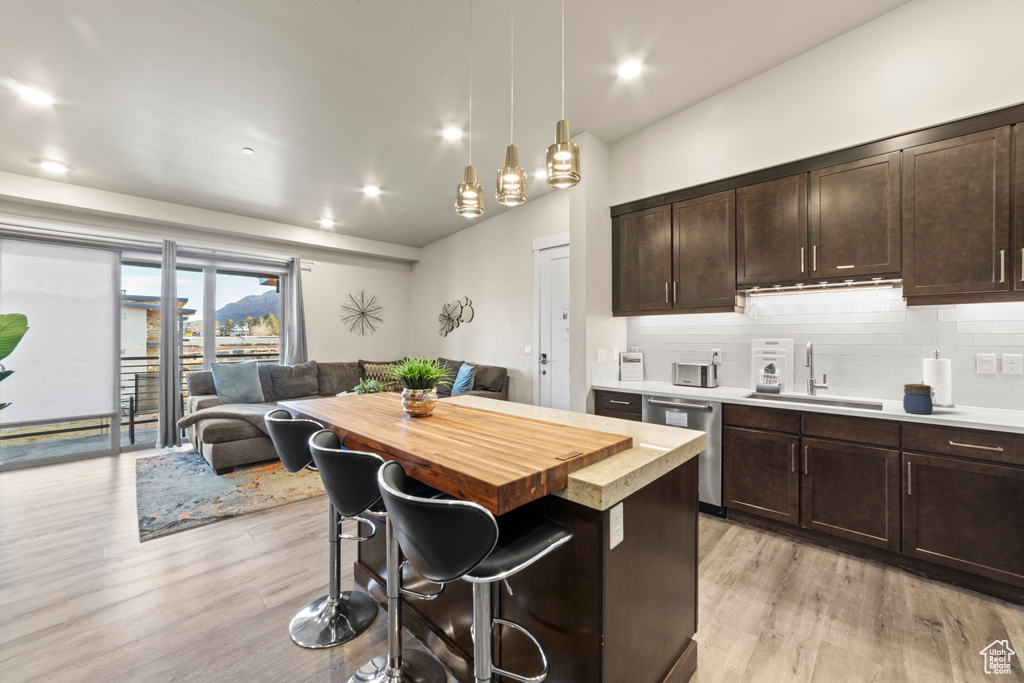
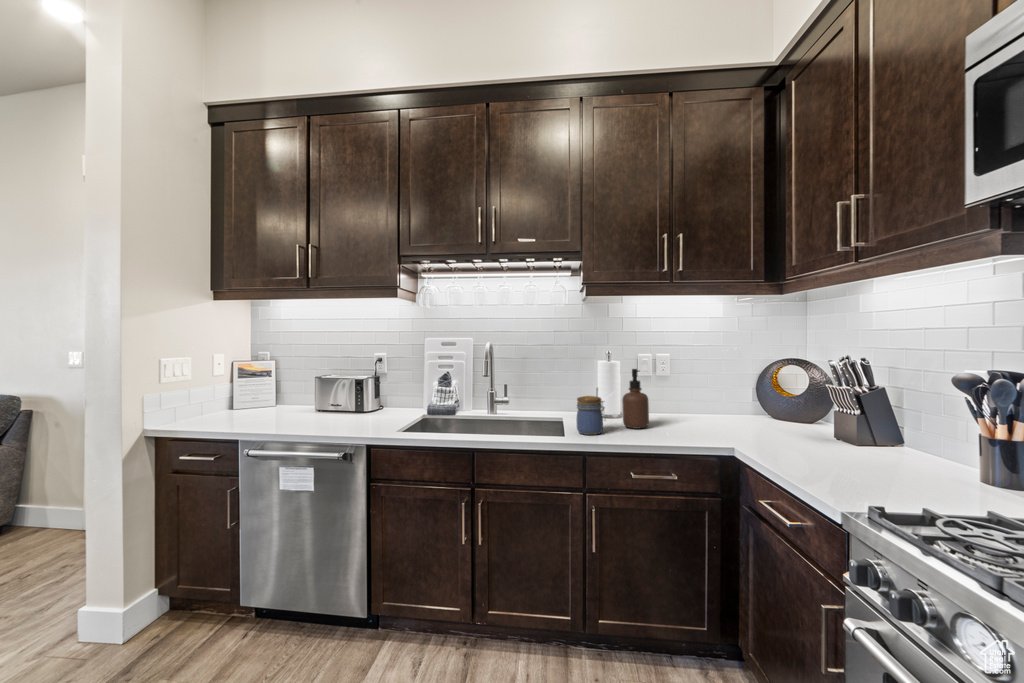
soap dispenser: none [955,365,988,414] -> present [622,369,649,429]

